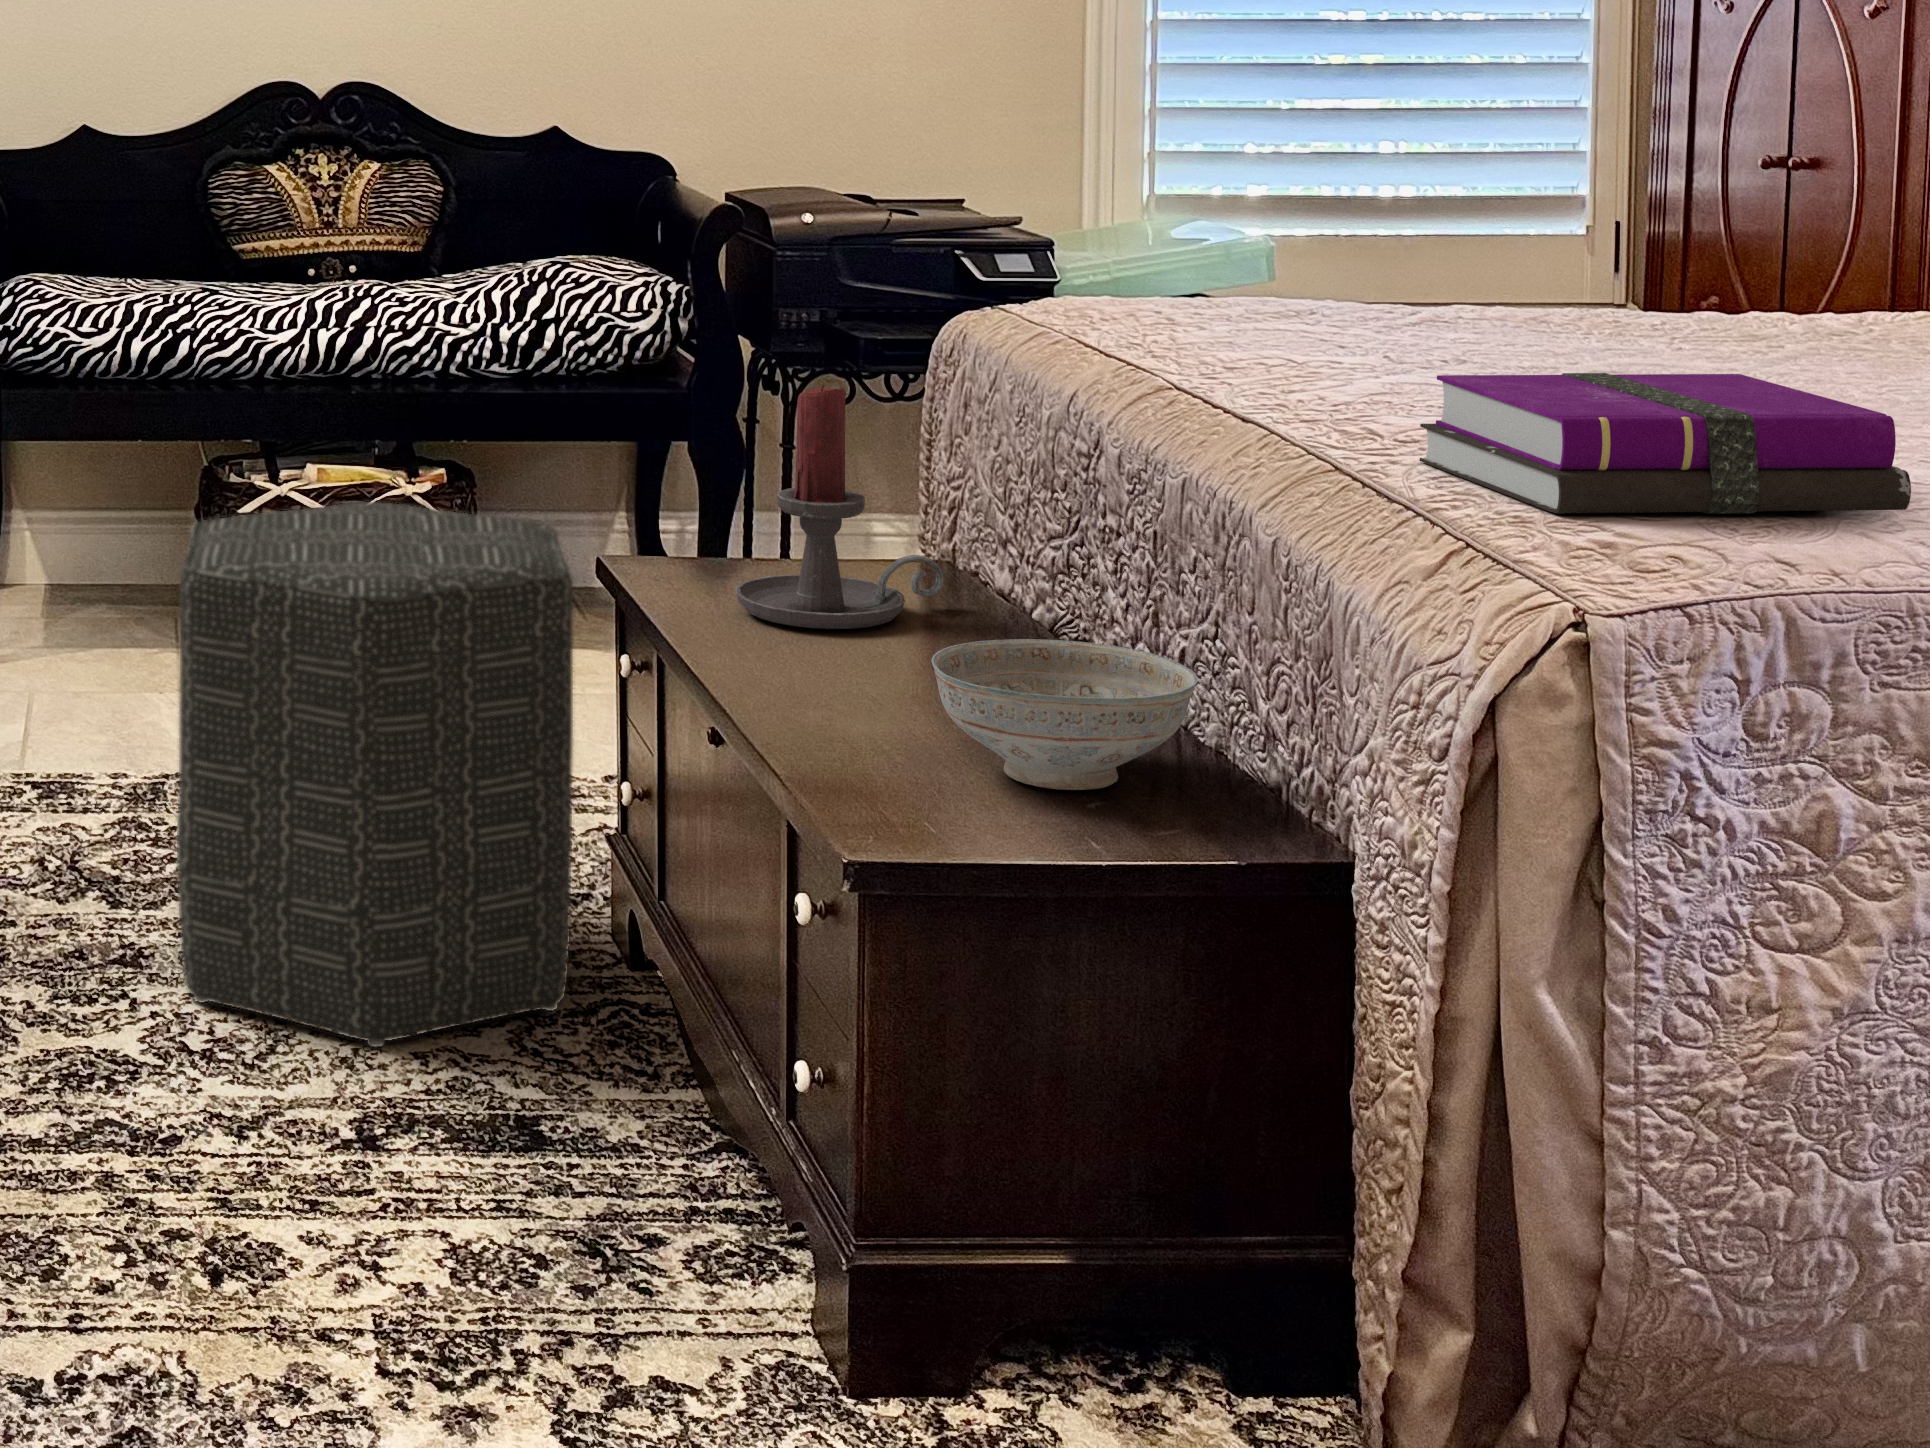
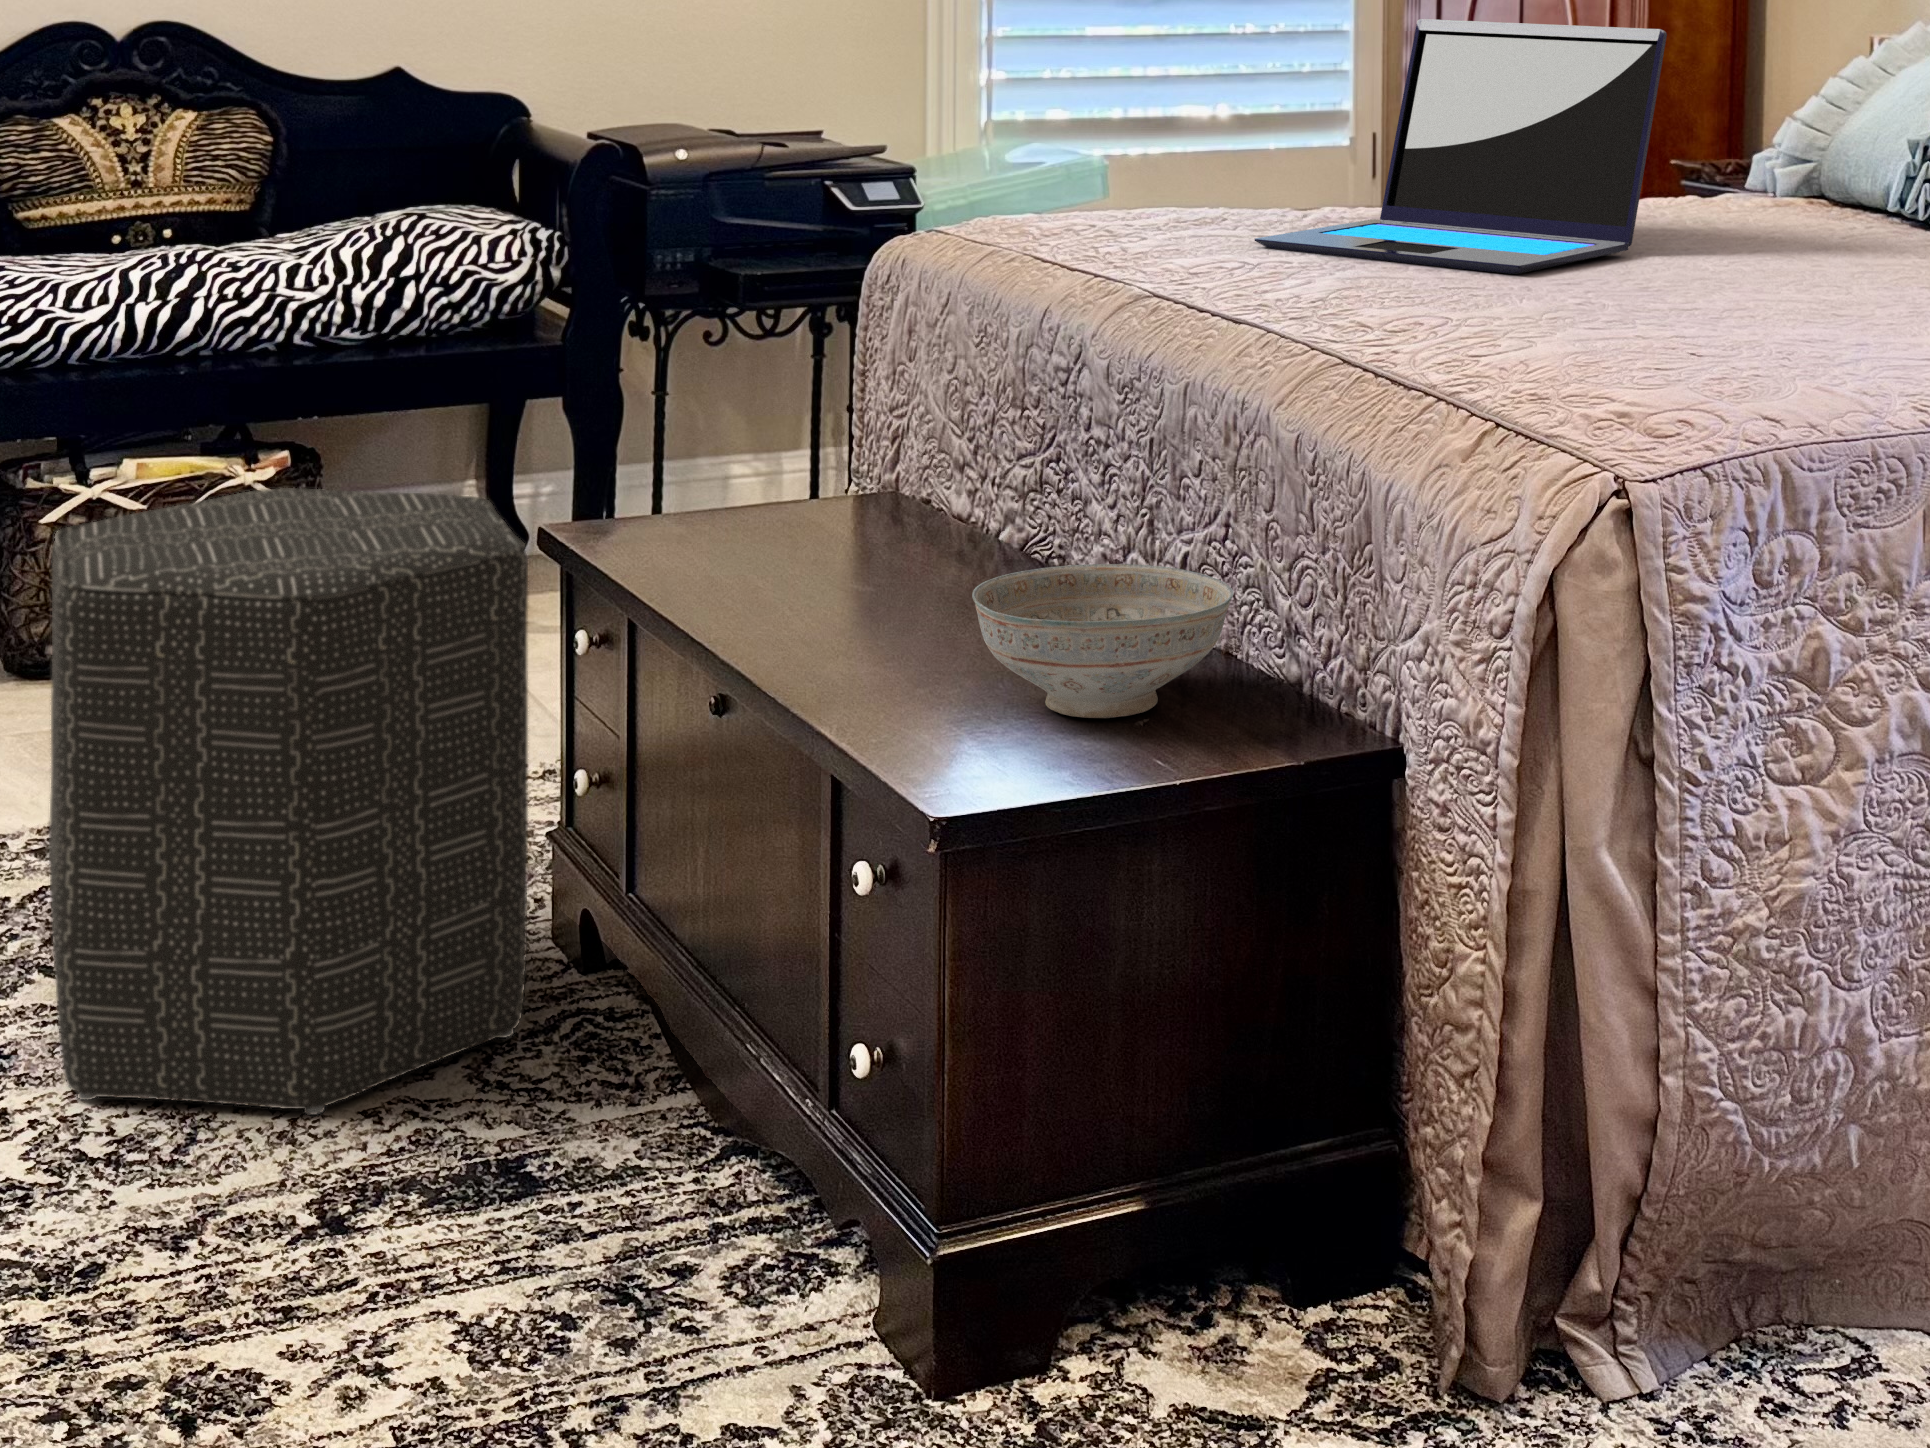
laptop: none [1325,105,1826,383] -> present [1255,19,1667,274]
notebook: present [1420,373,1911,514] -> none [1423,254,1839,393]
candle holder: present [736,386,944,629] -> none [705,321,916,580]

